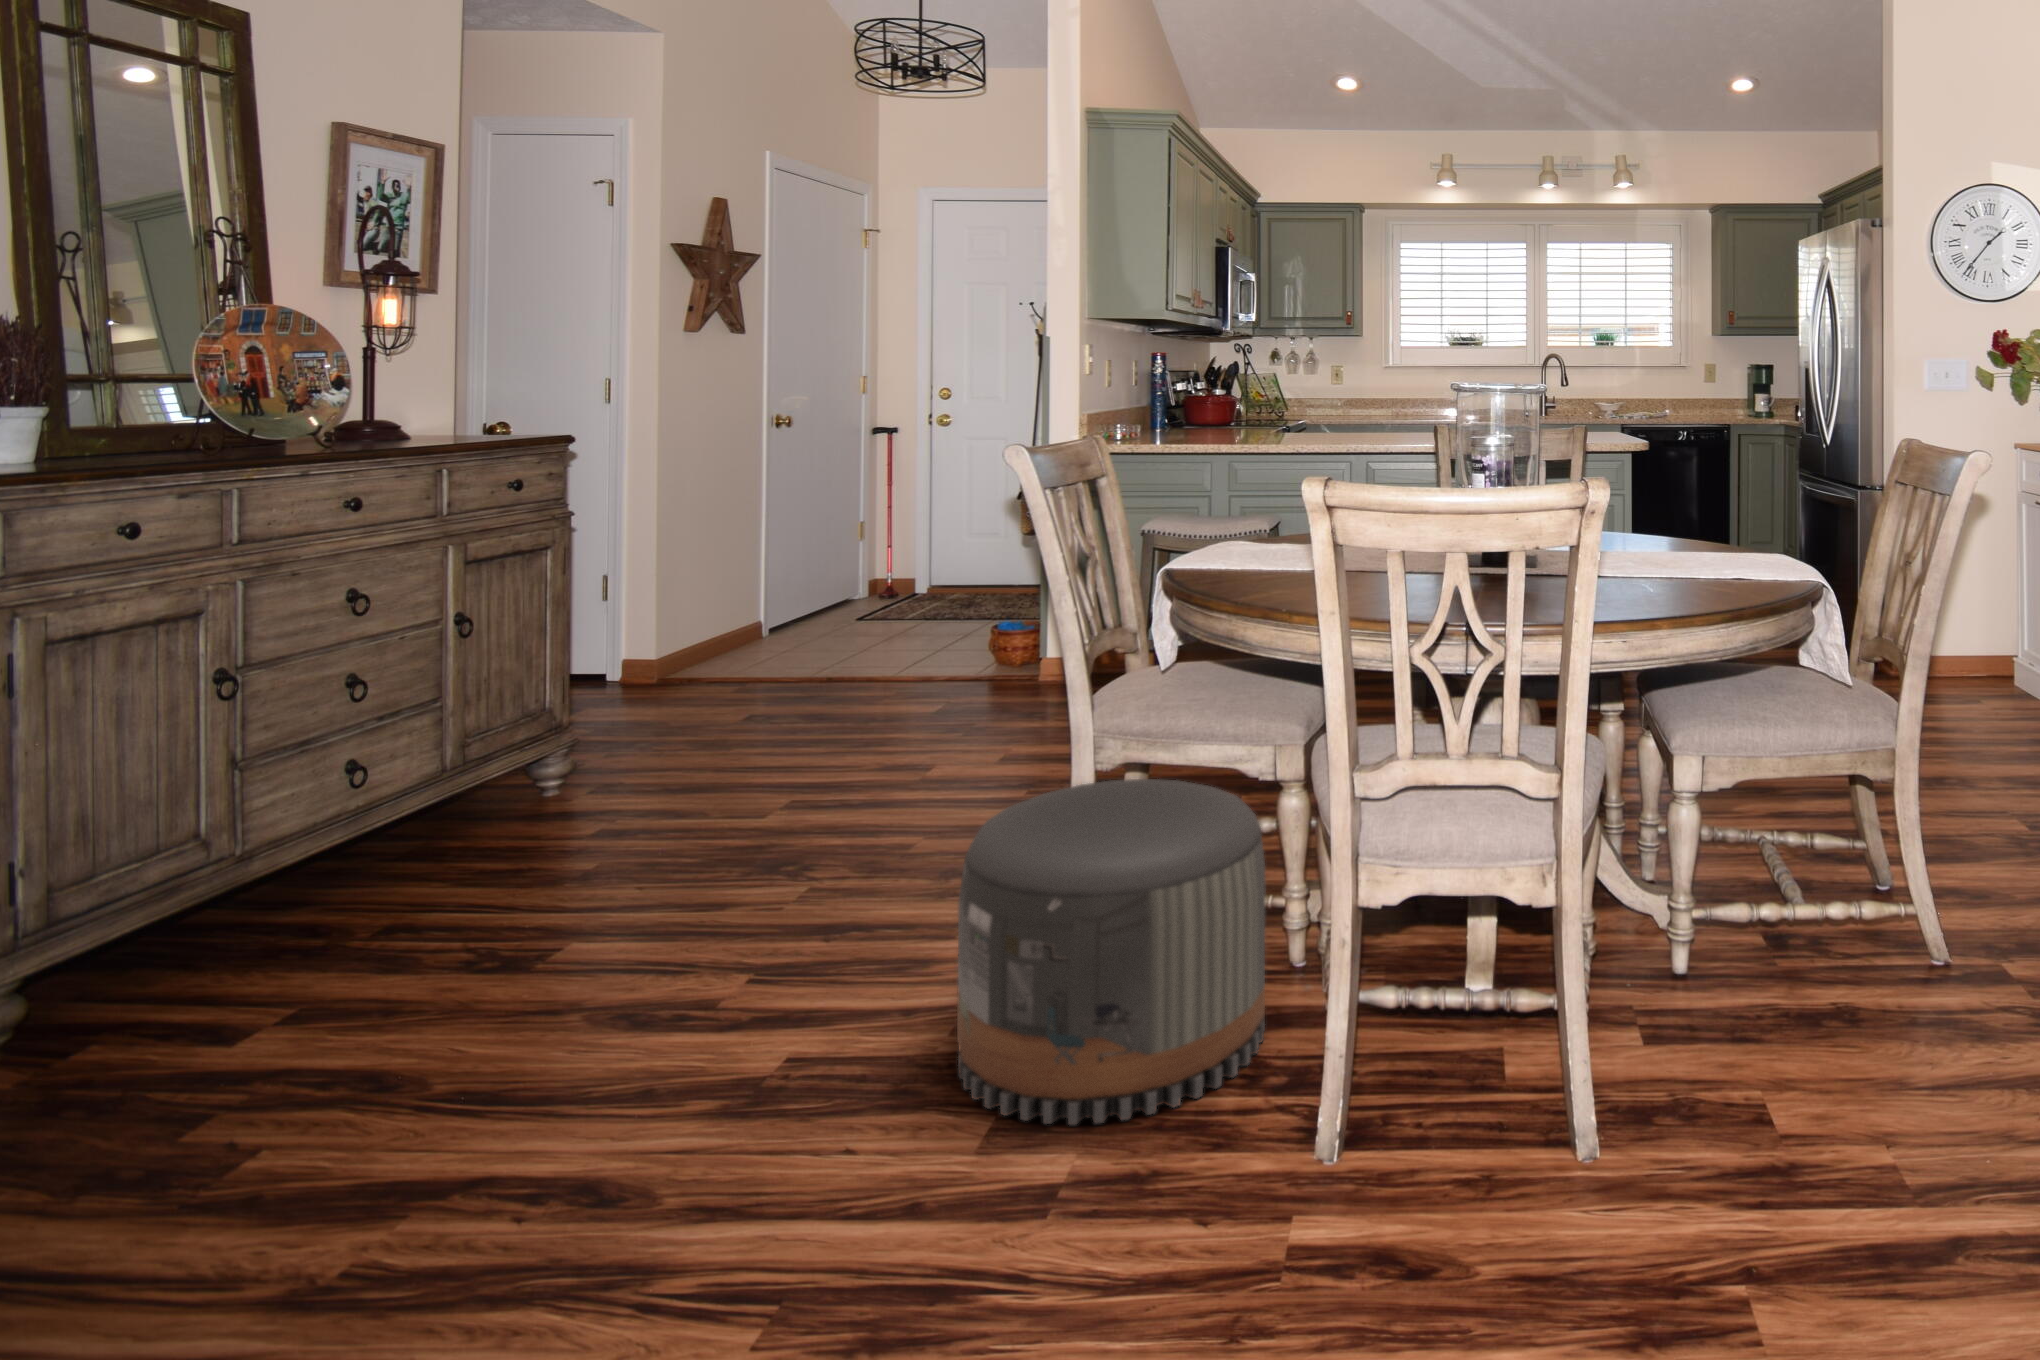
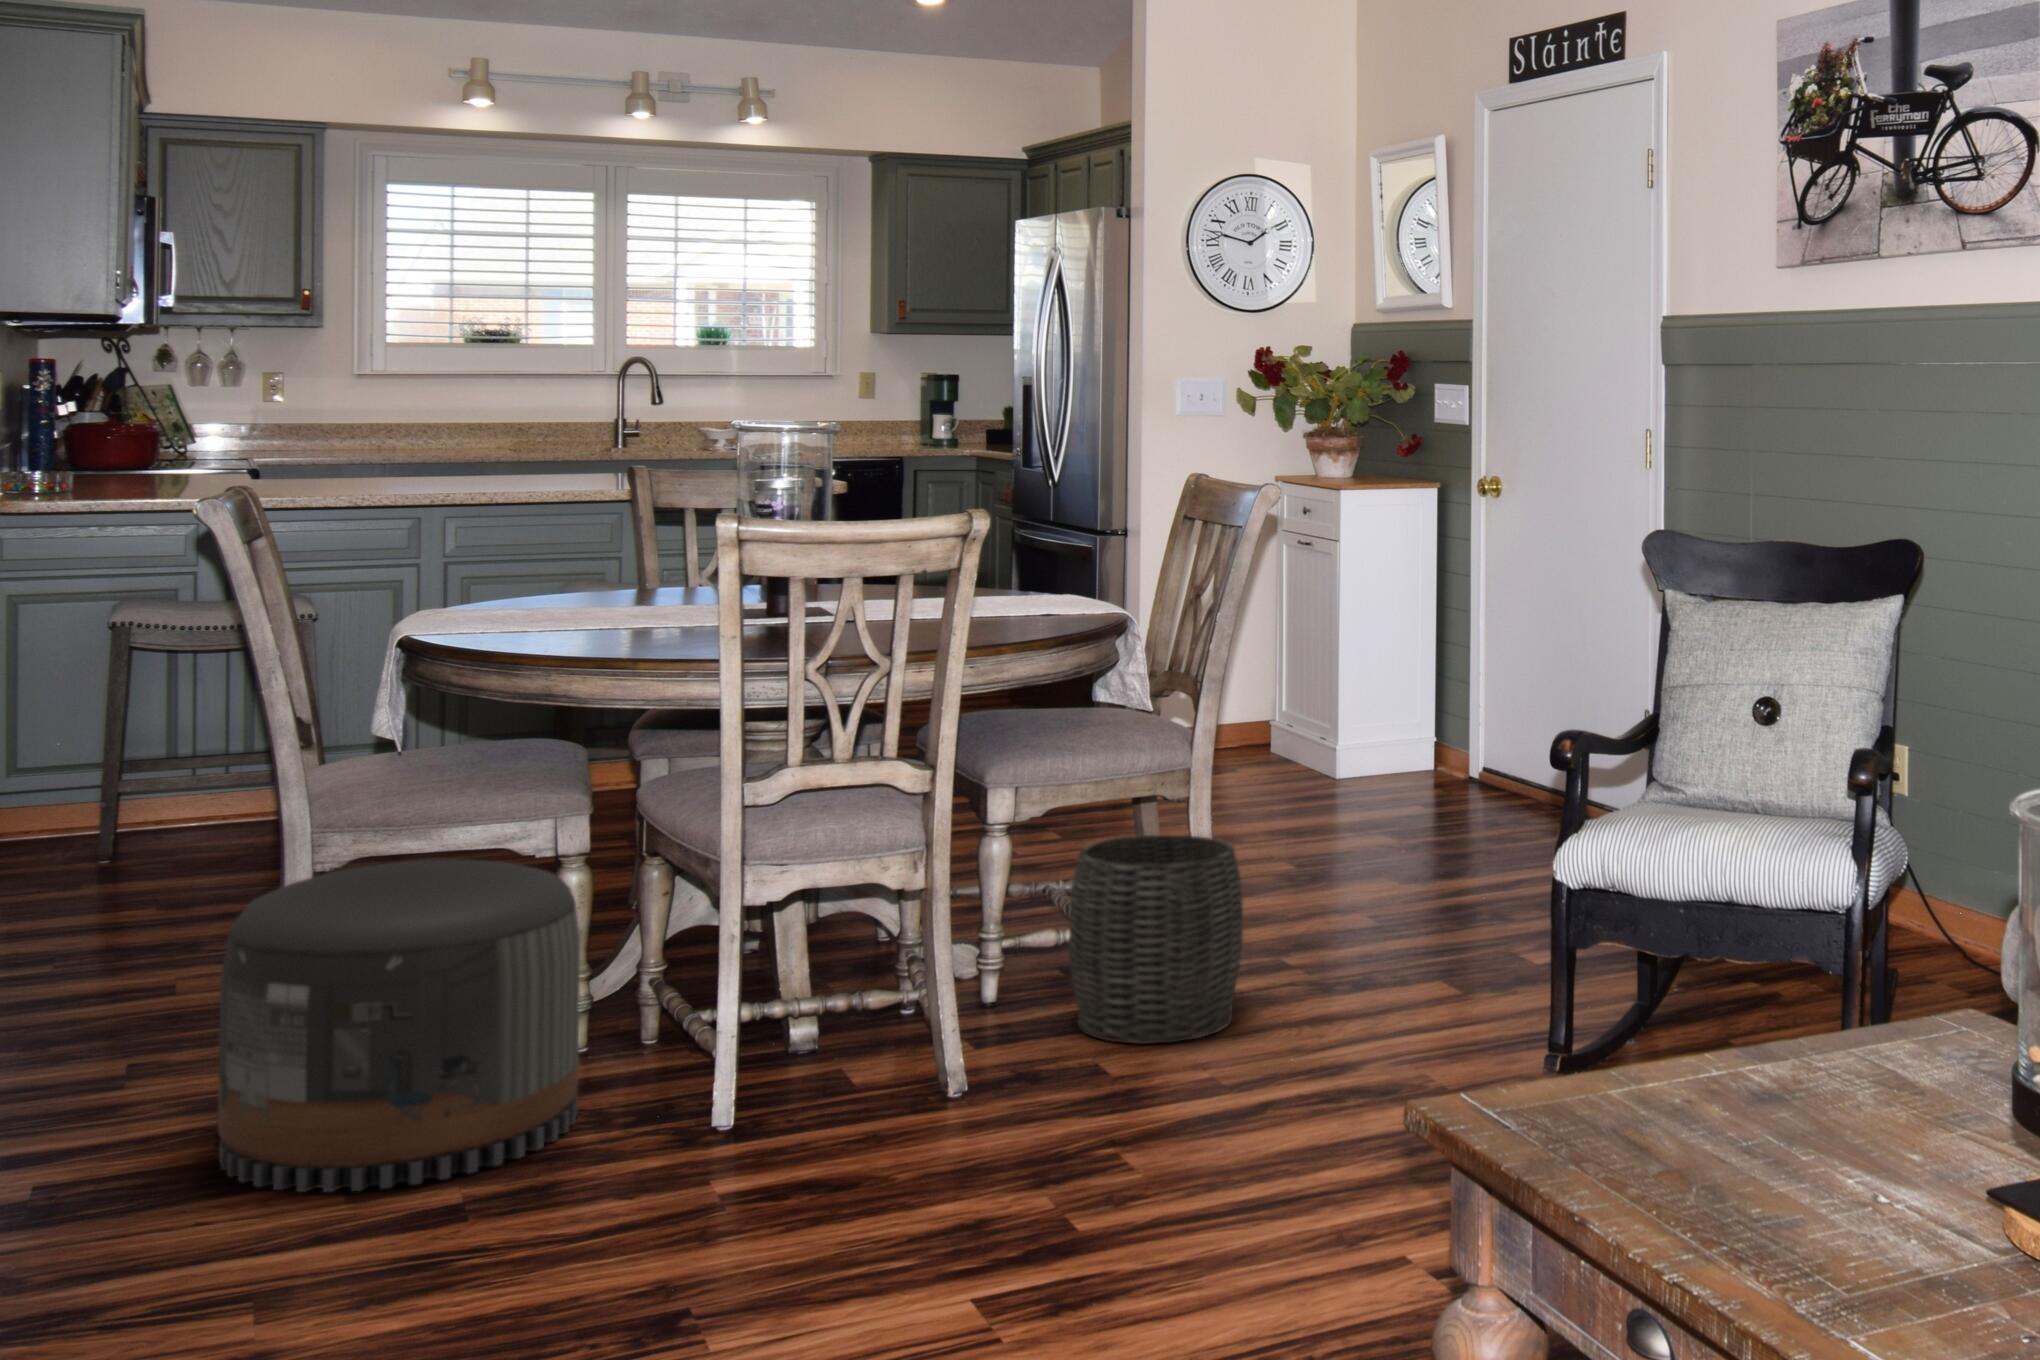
woven basket: none [1751,822,1944,1079] -> present [1069,835,1243,1044]

